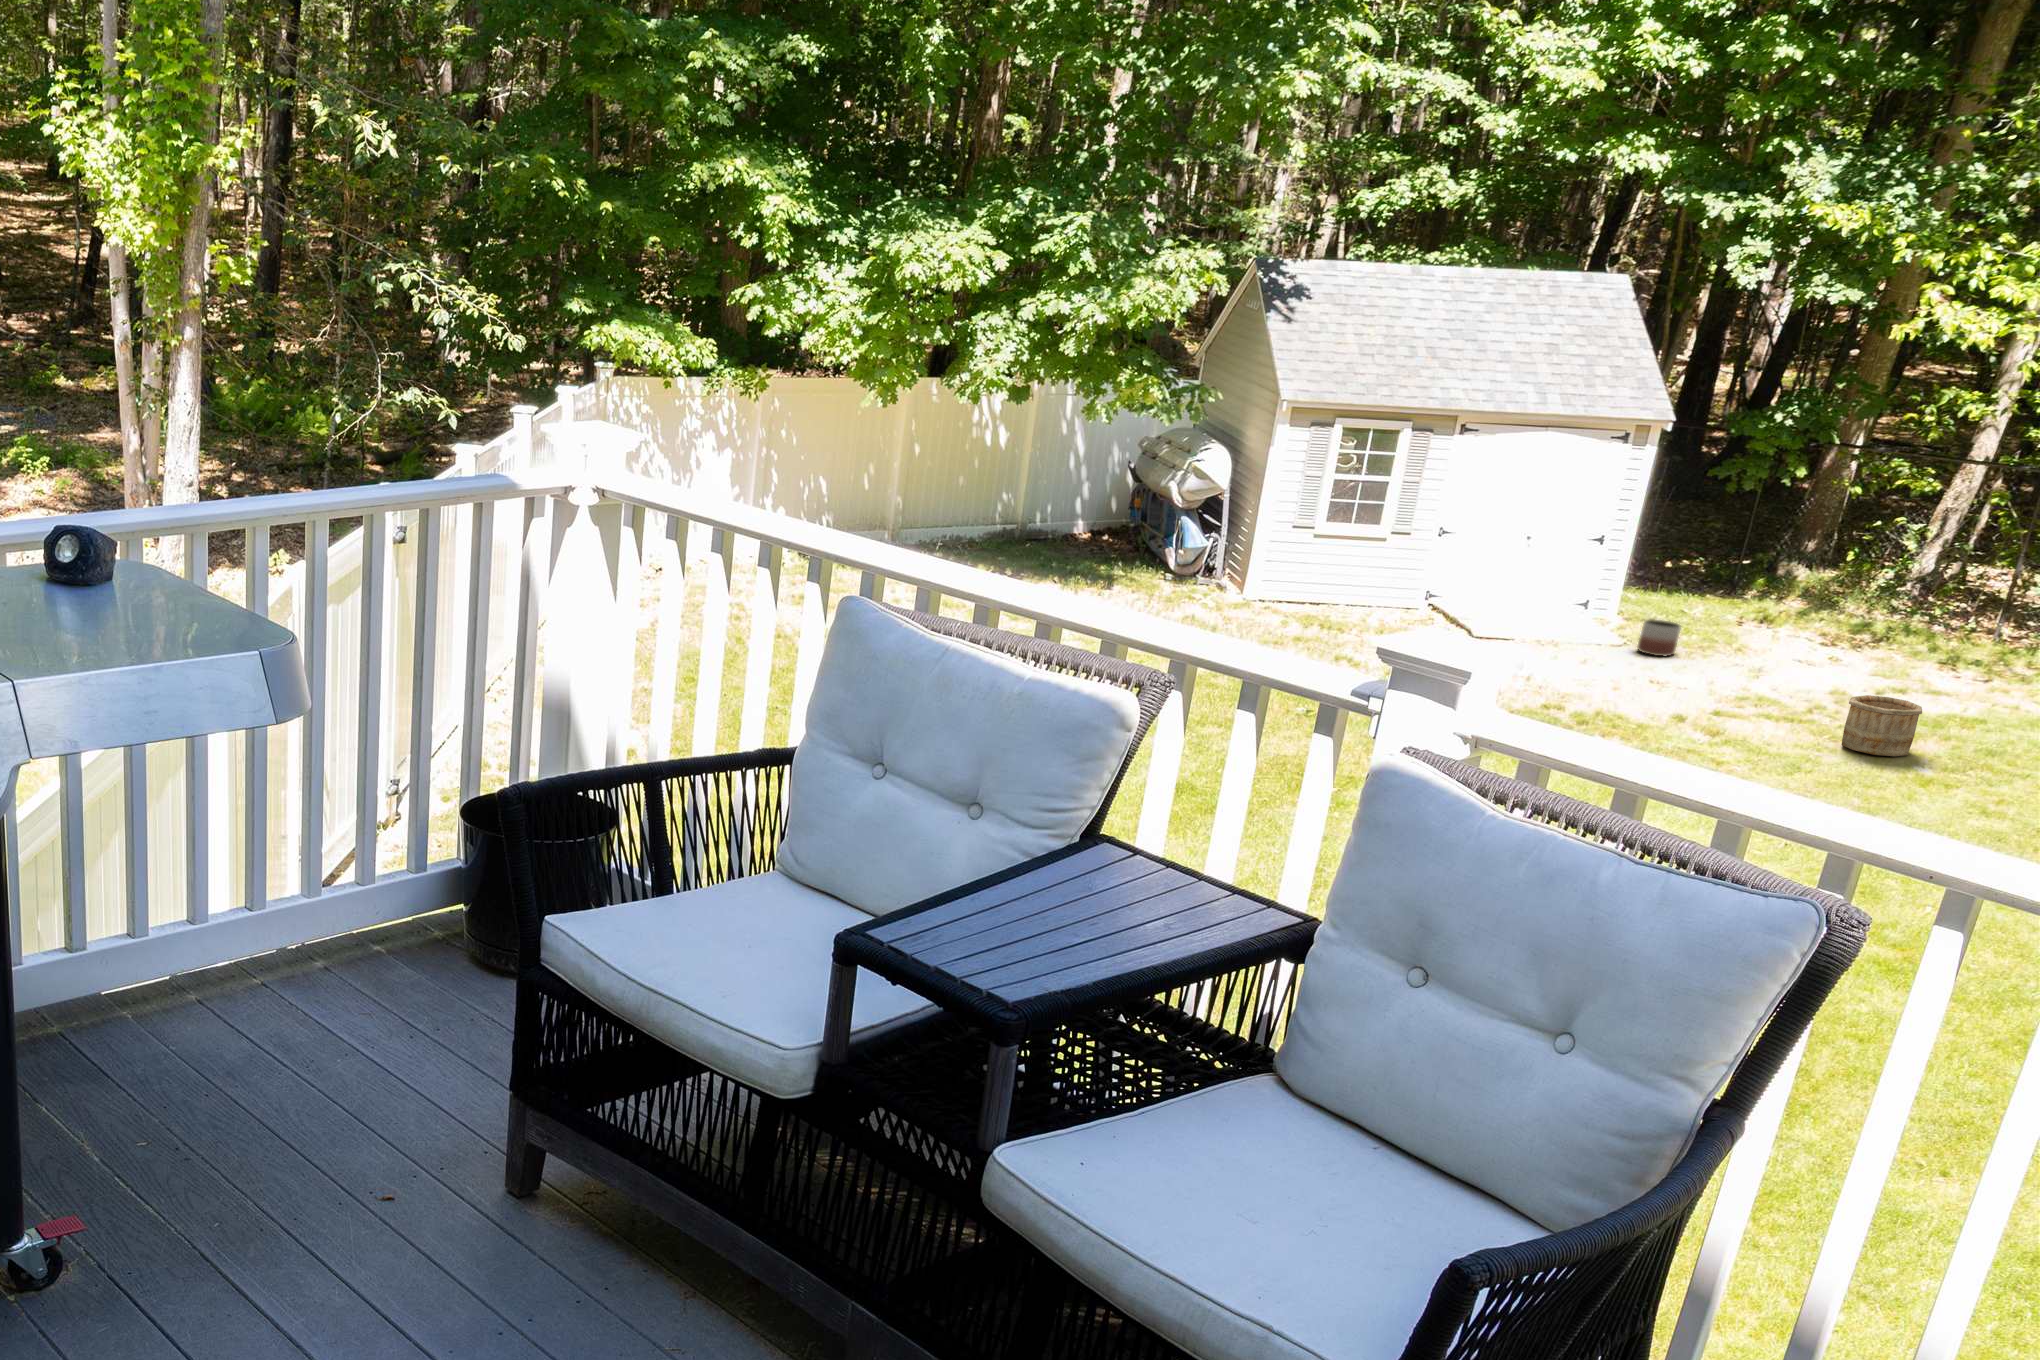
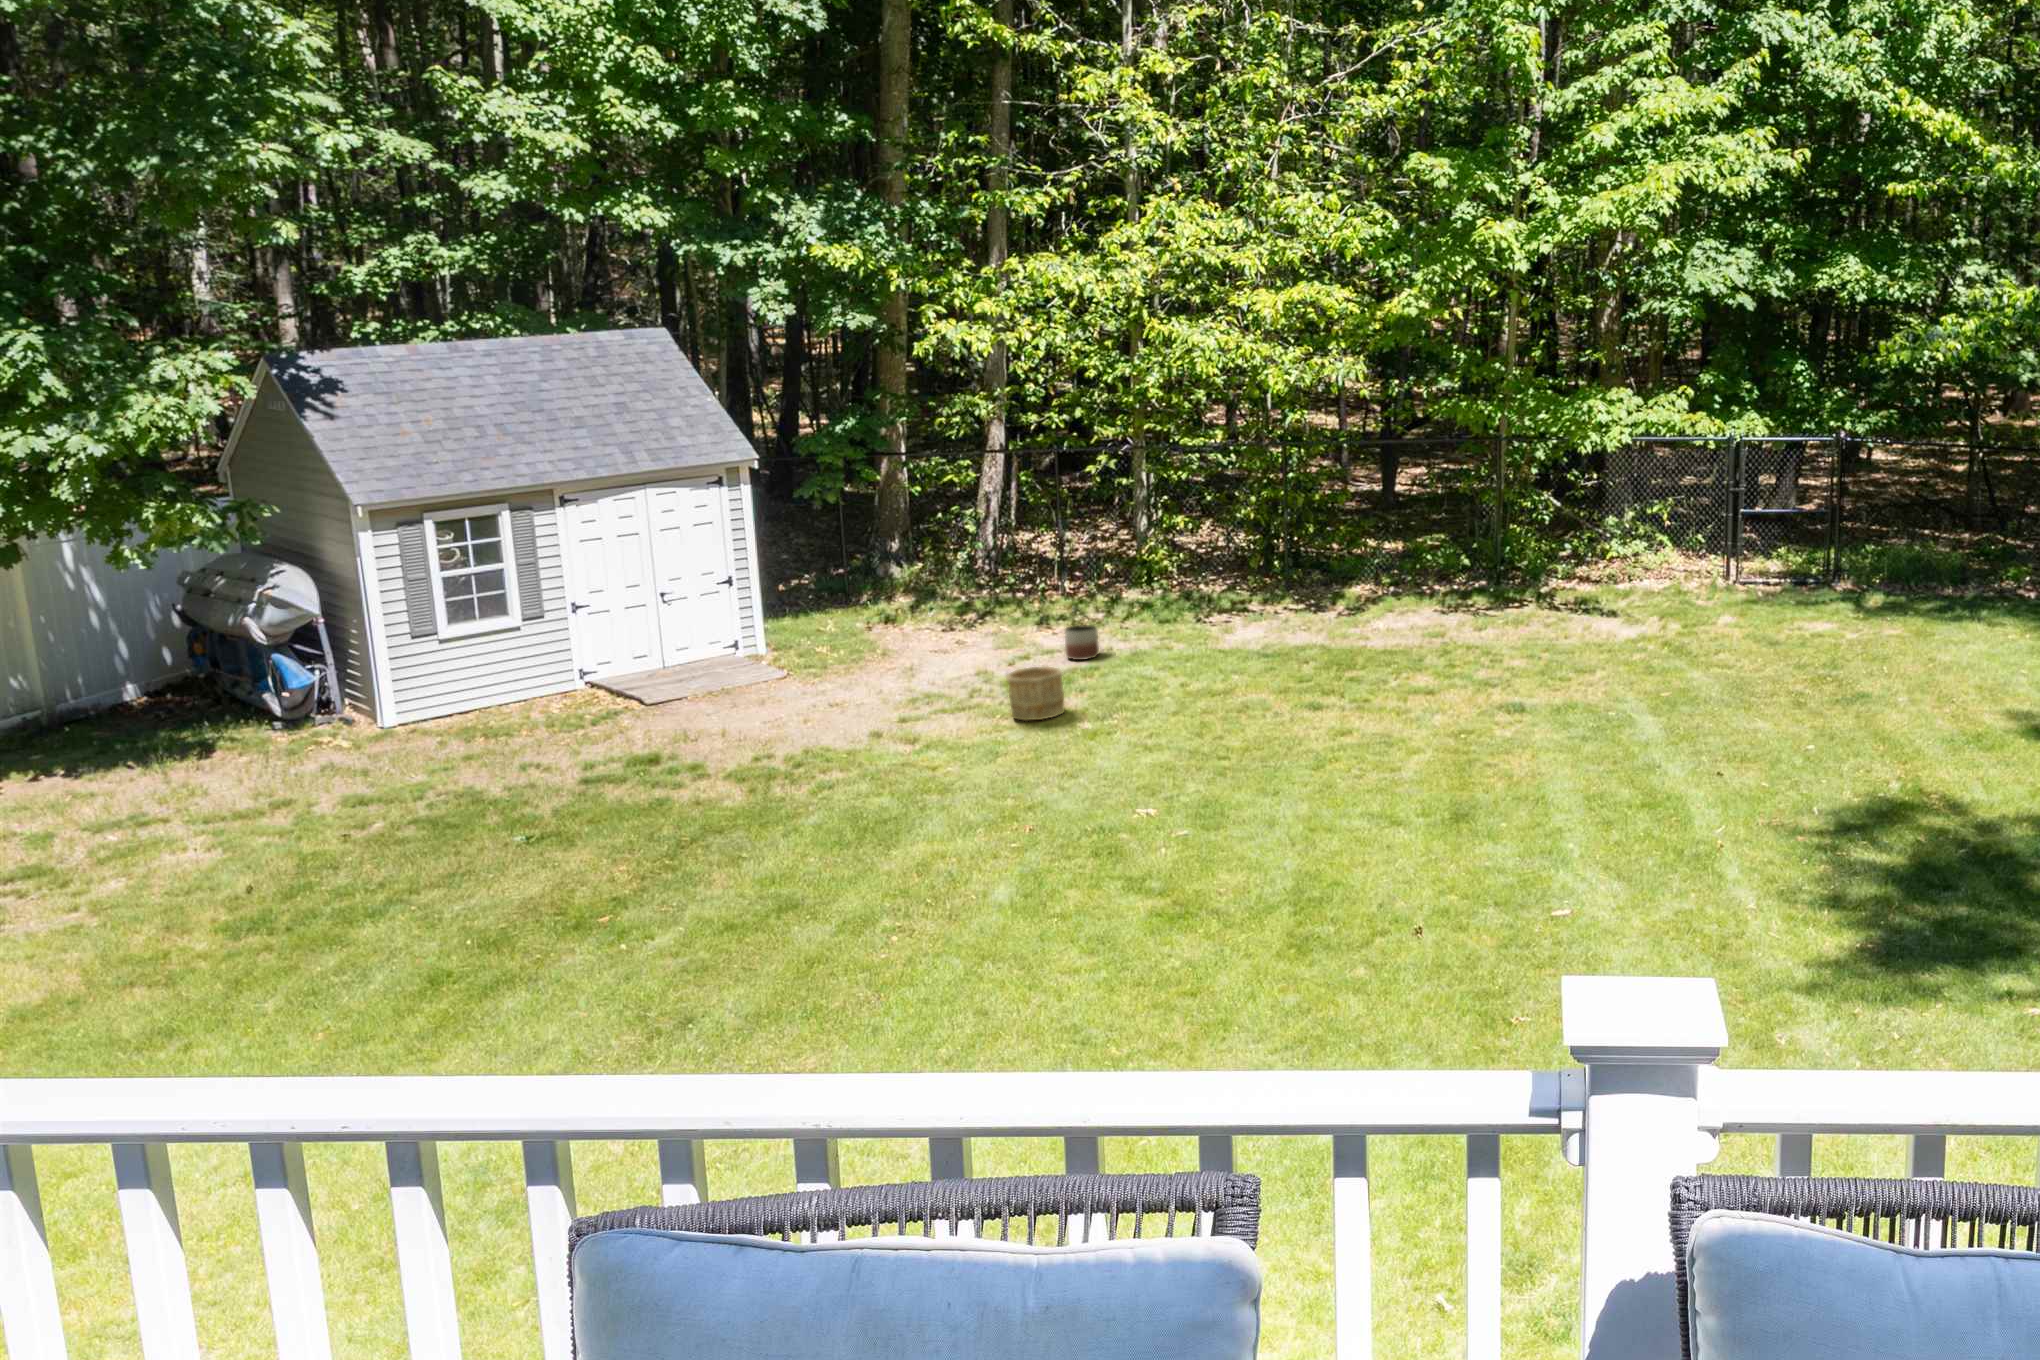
planter: present [1638,619,1681,656] -> present [1065,625,1099,660]

